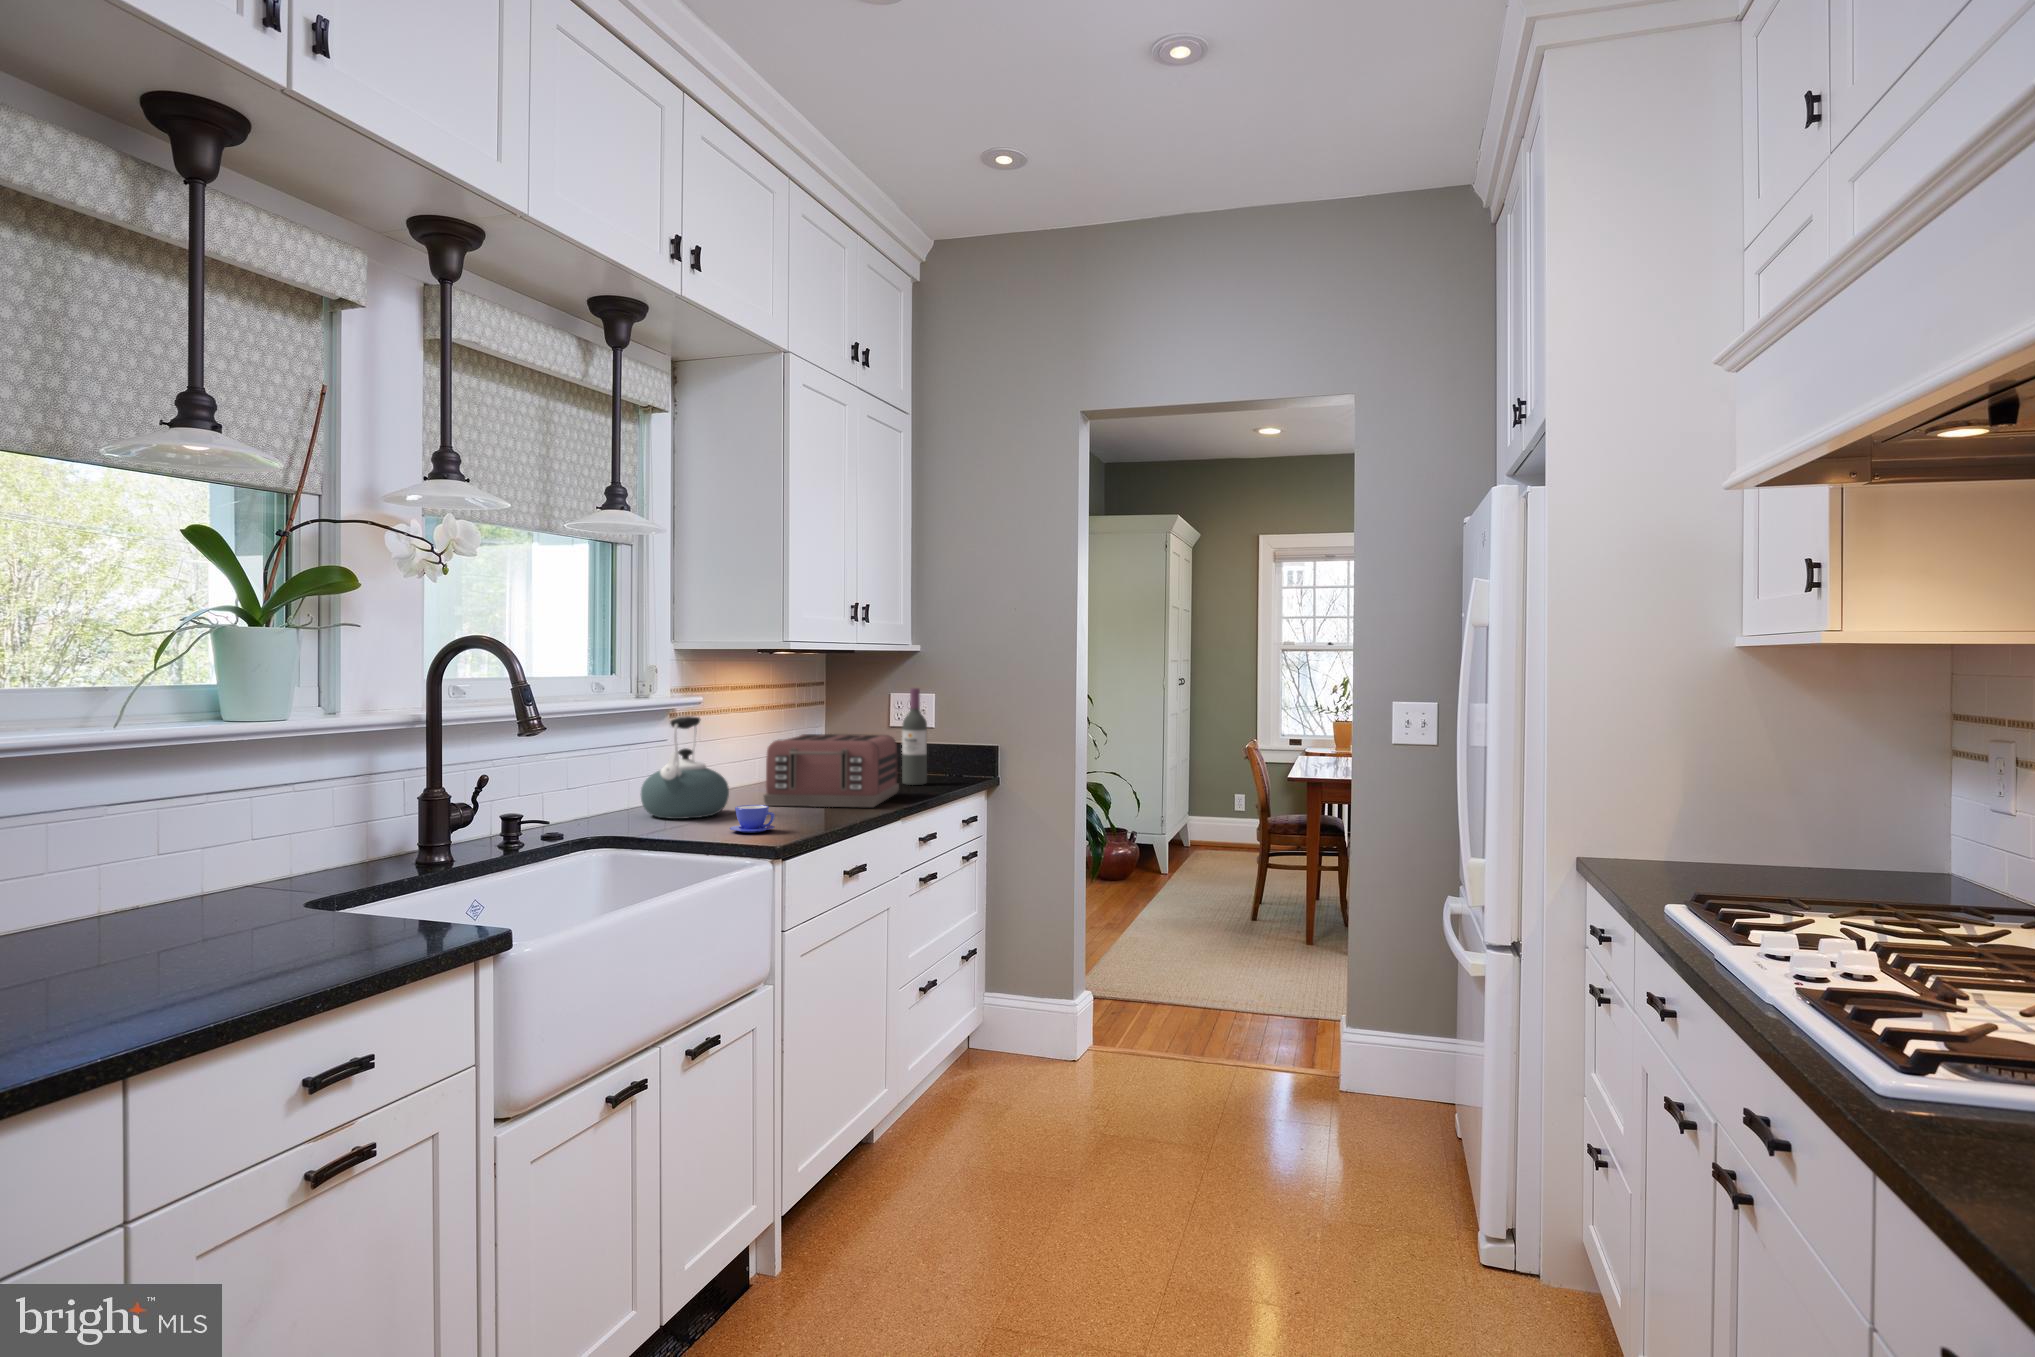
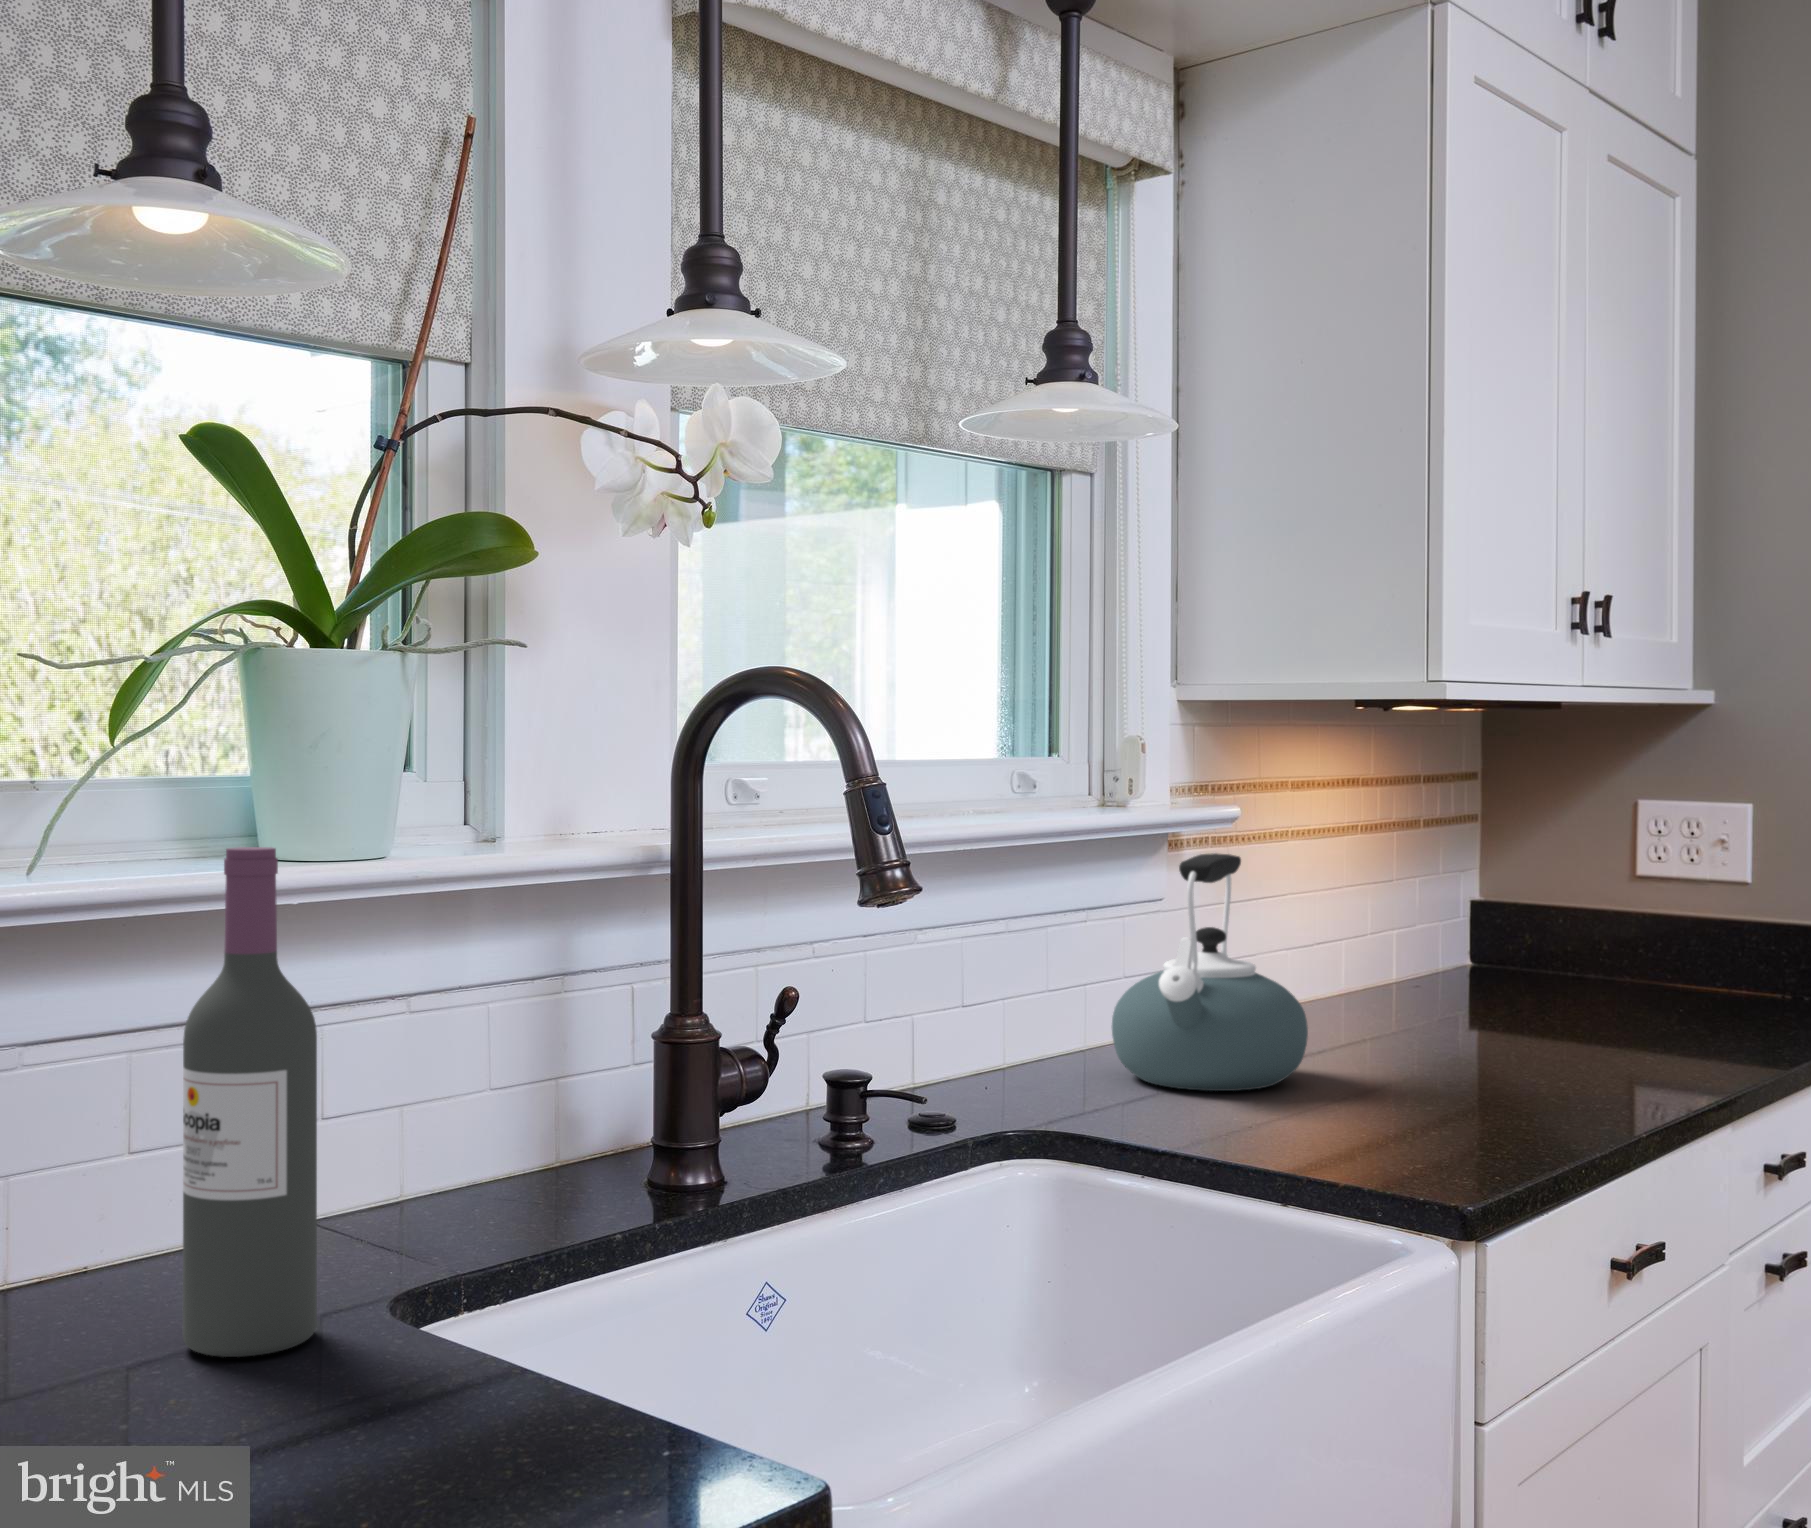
wine bottle: present [902,688,927,785] -> present [183,847,317,1357]
toaster: present [764,734,899,807] -> none [1379,895,1695,1086]
teacup: present [730,805,775,833] -> none [1327,1077,1439,1149]

